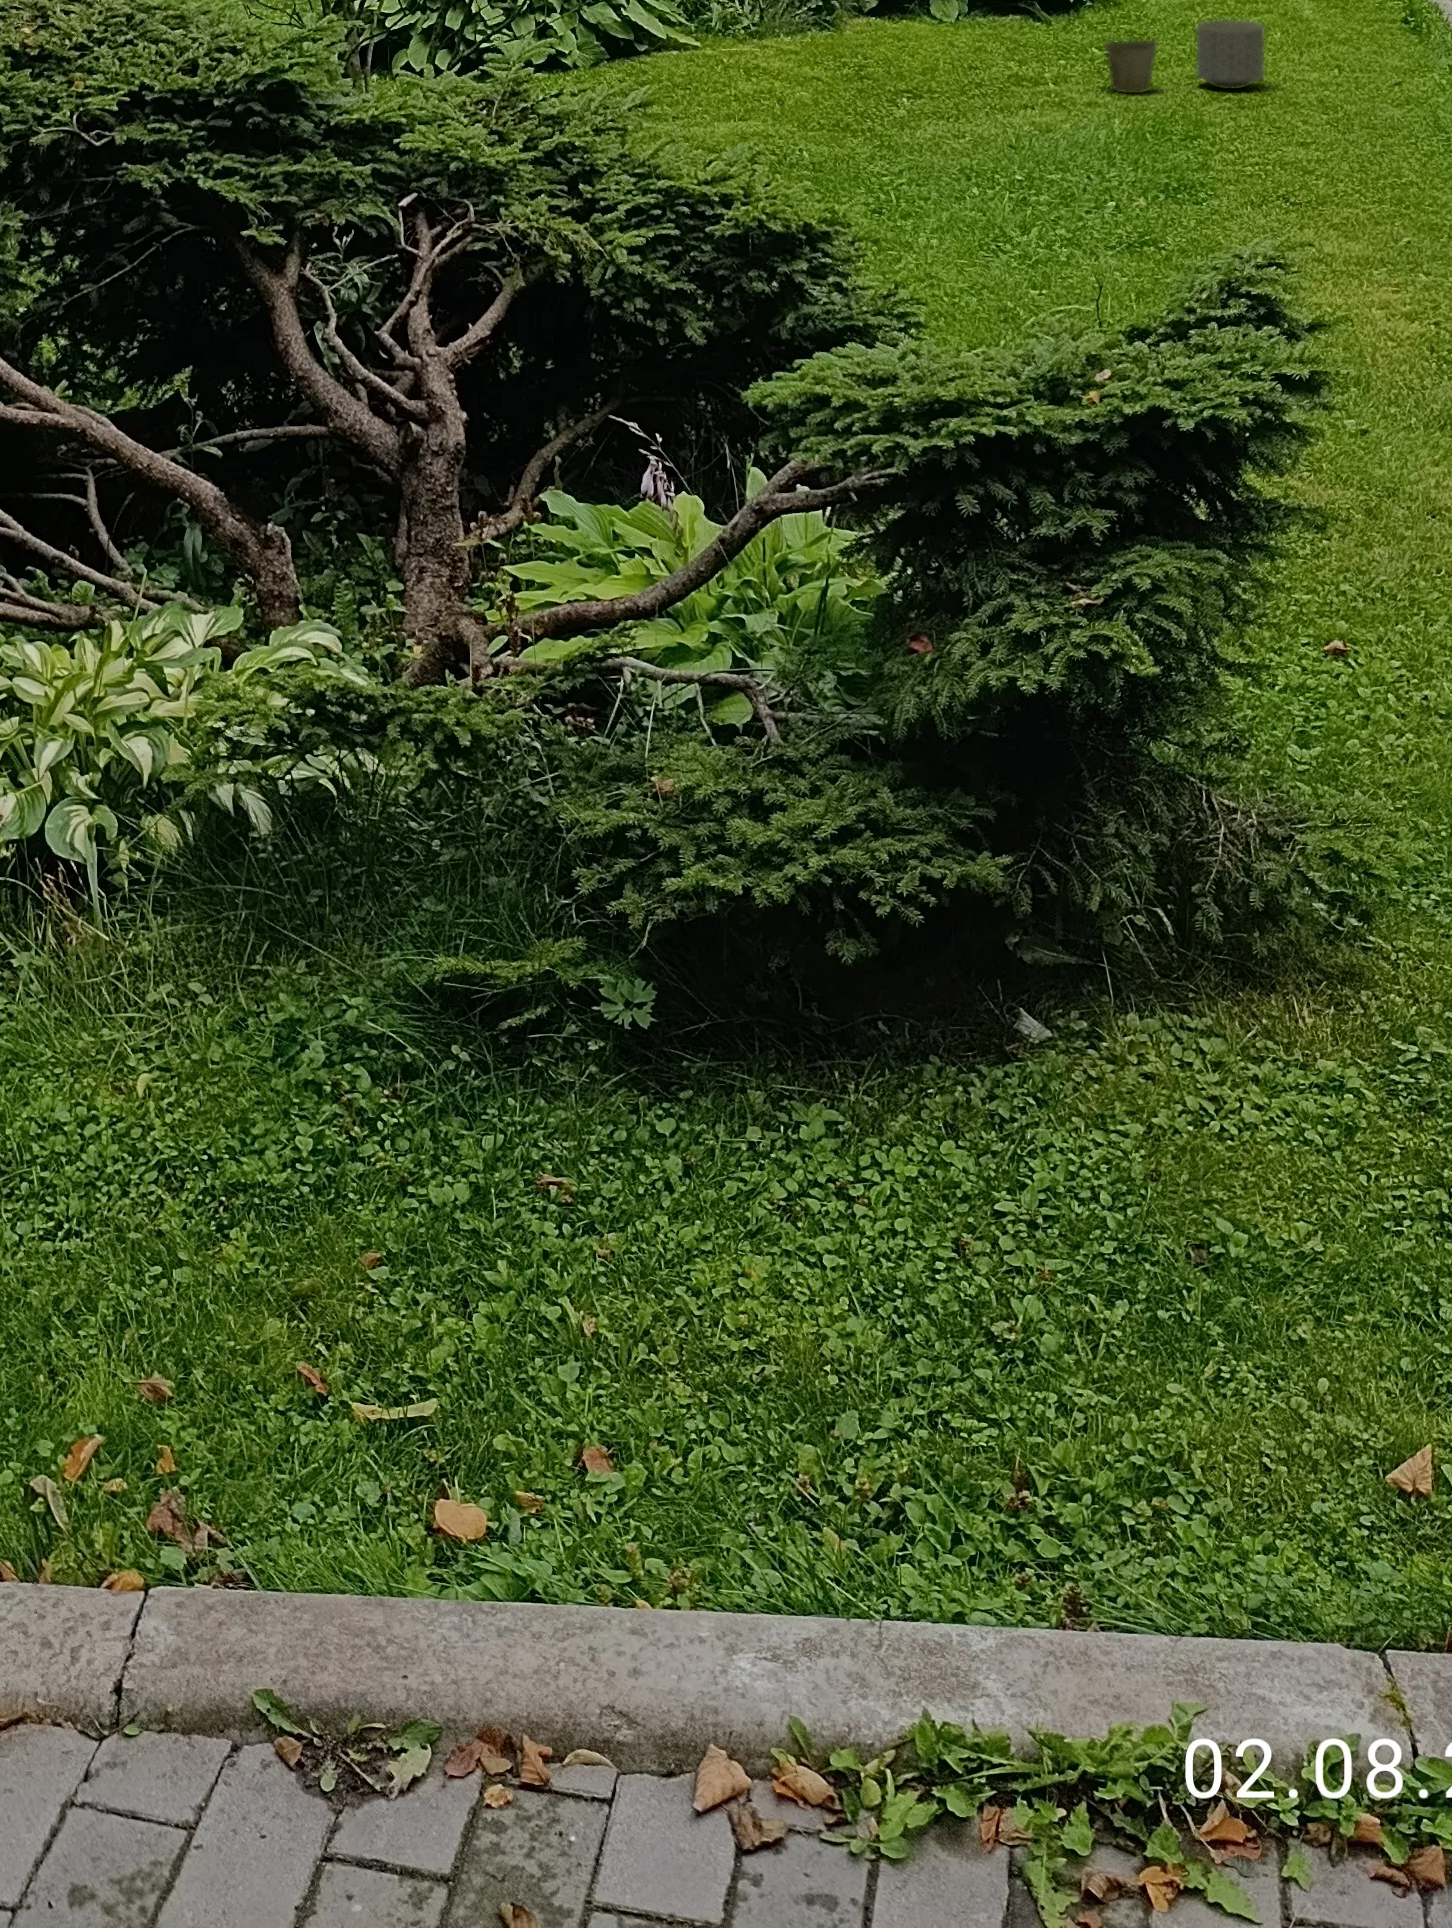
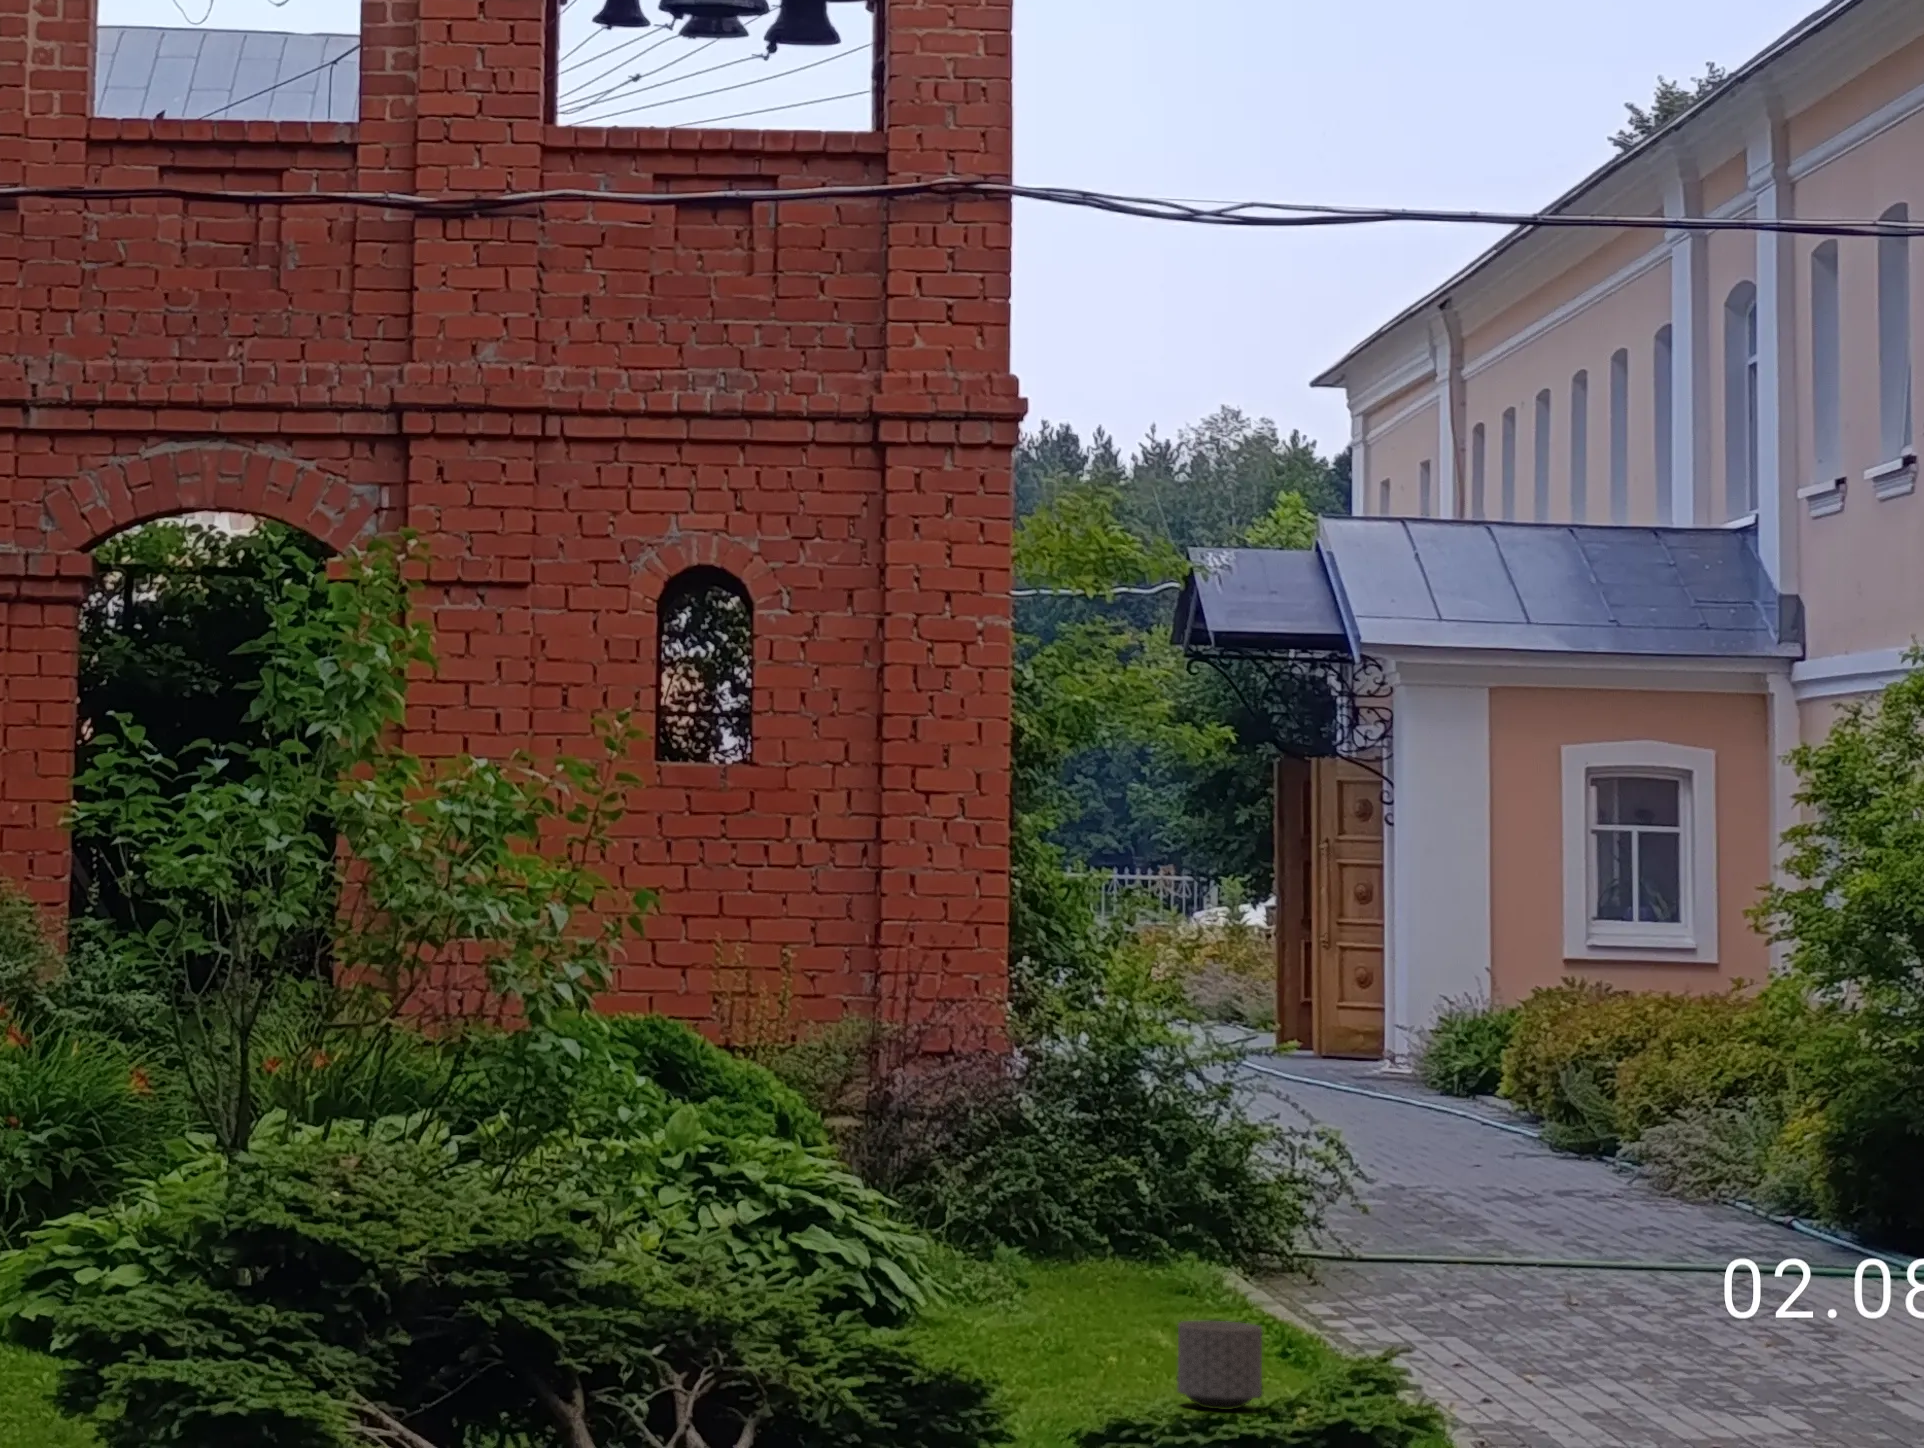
bucket: present [1105,13,1157,93] -> none [1072,1303,1139,1410]

